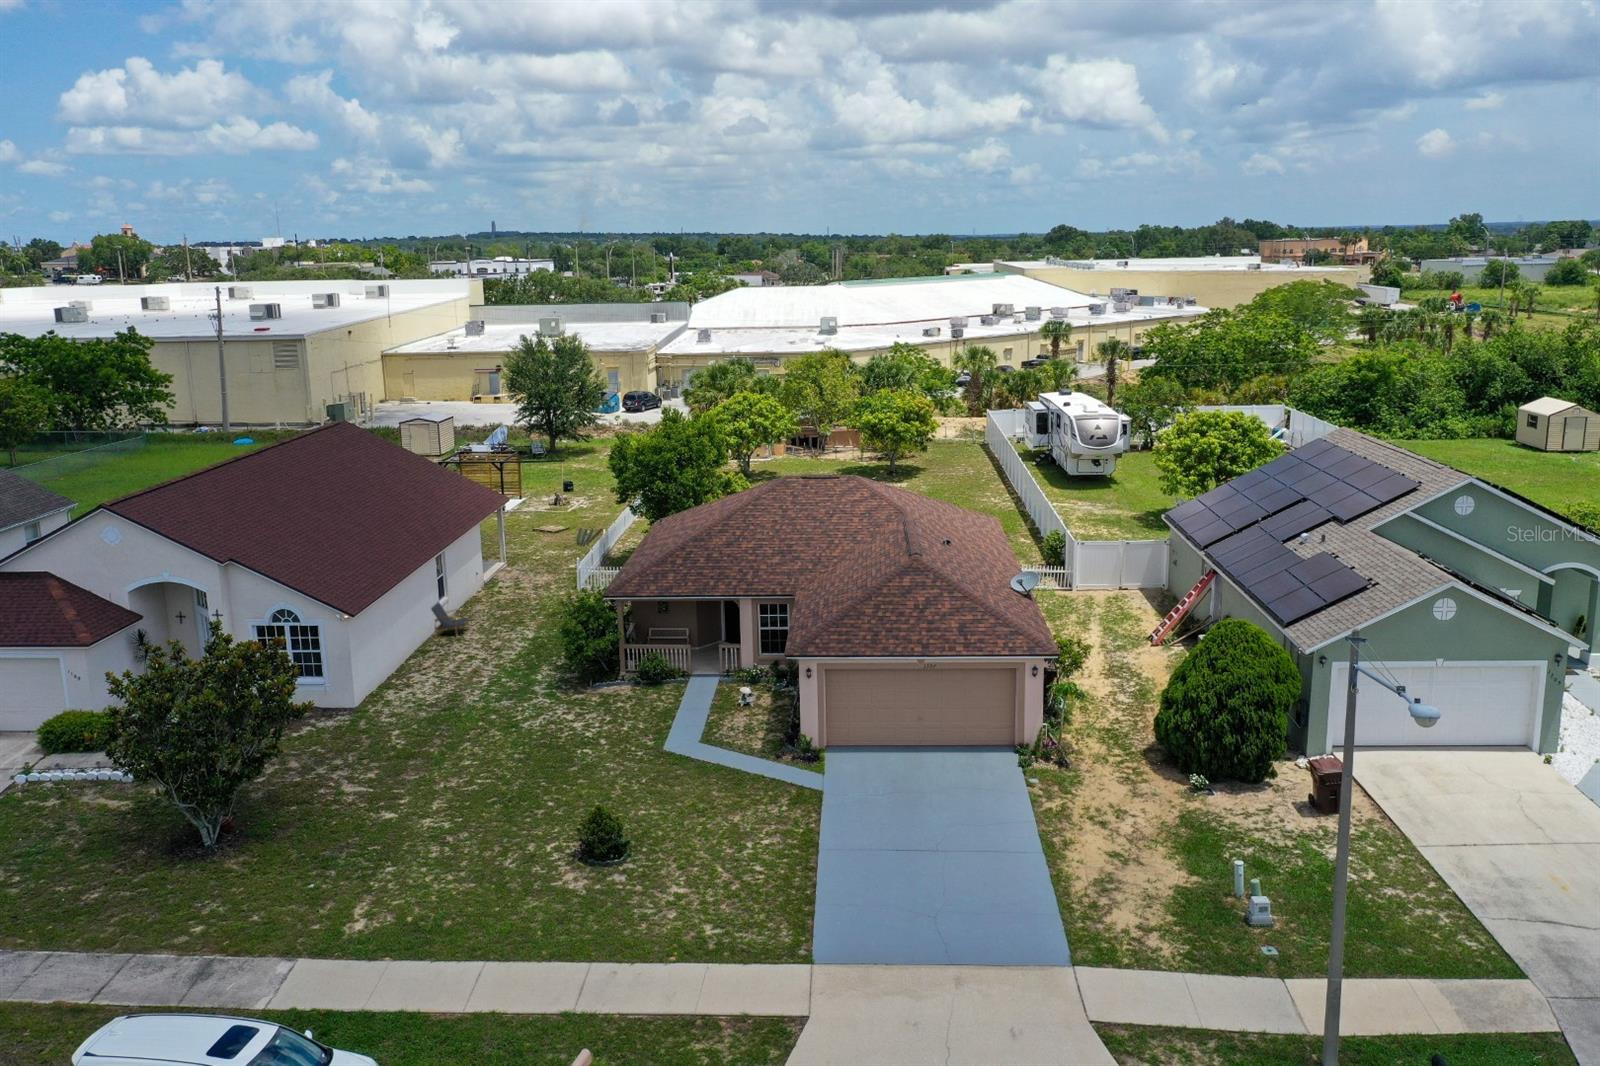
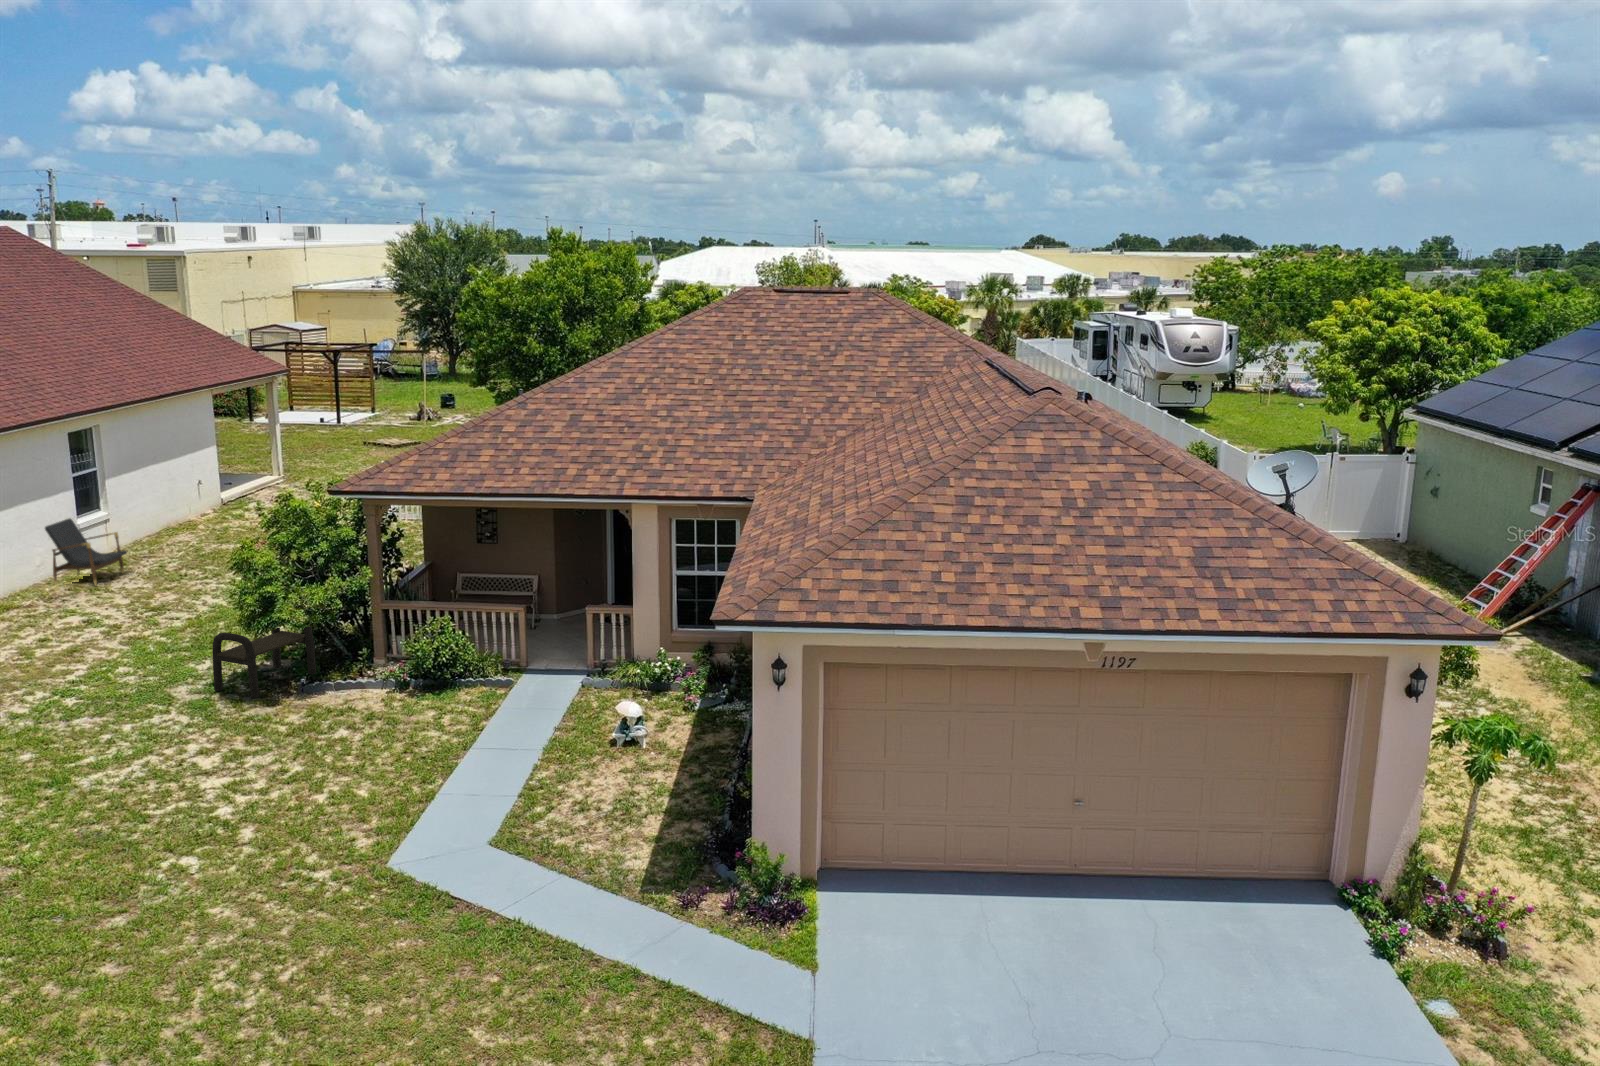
bench: none [555,651,596,691] -> present [212,626,316,698]

